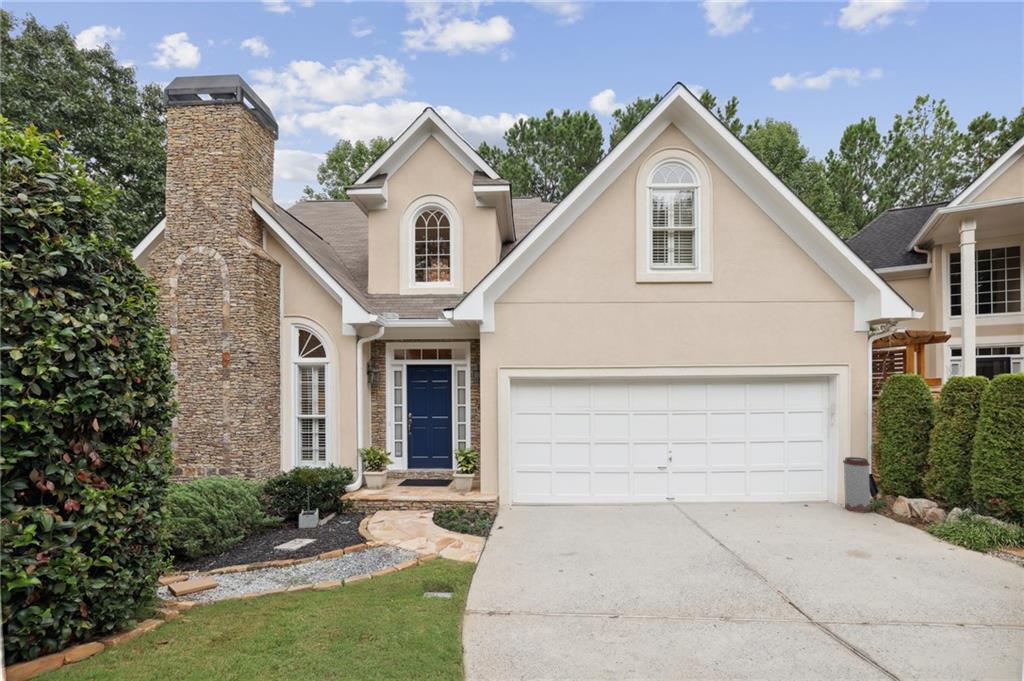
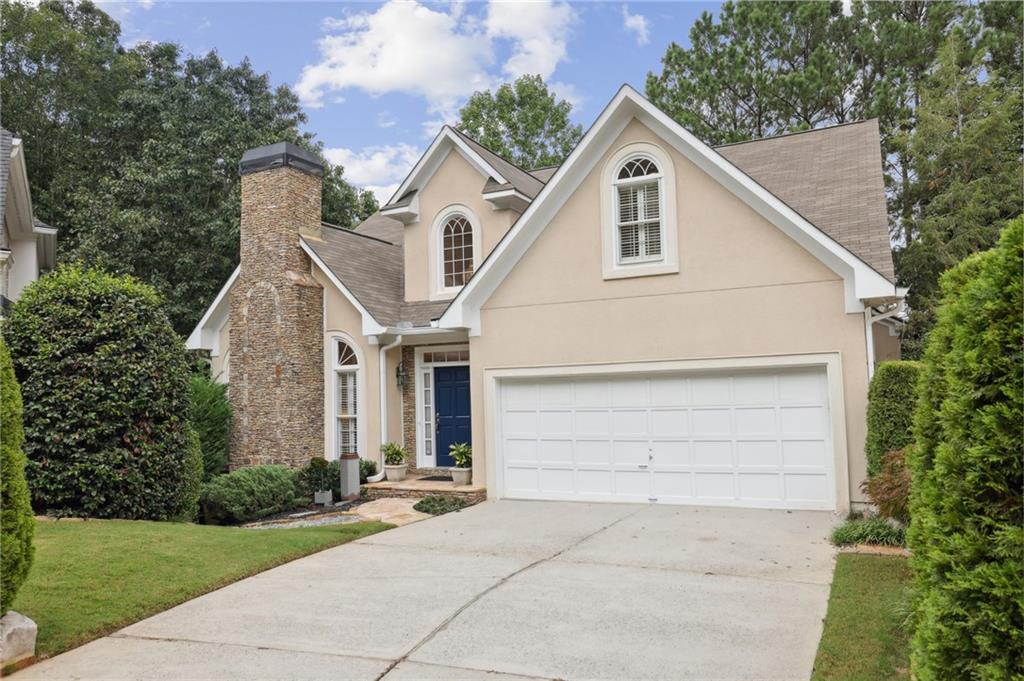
trash can: present [843,457,870,513] -> present [339,453,360,501]

